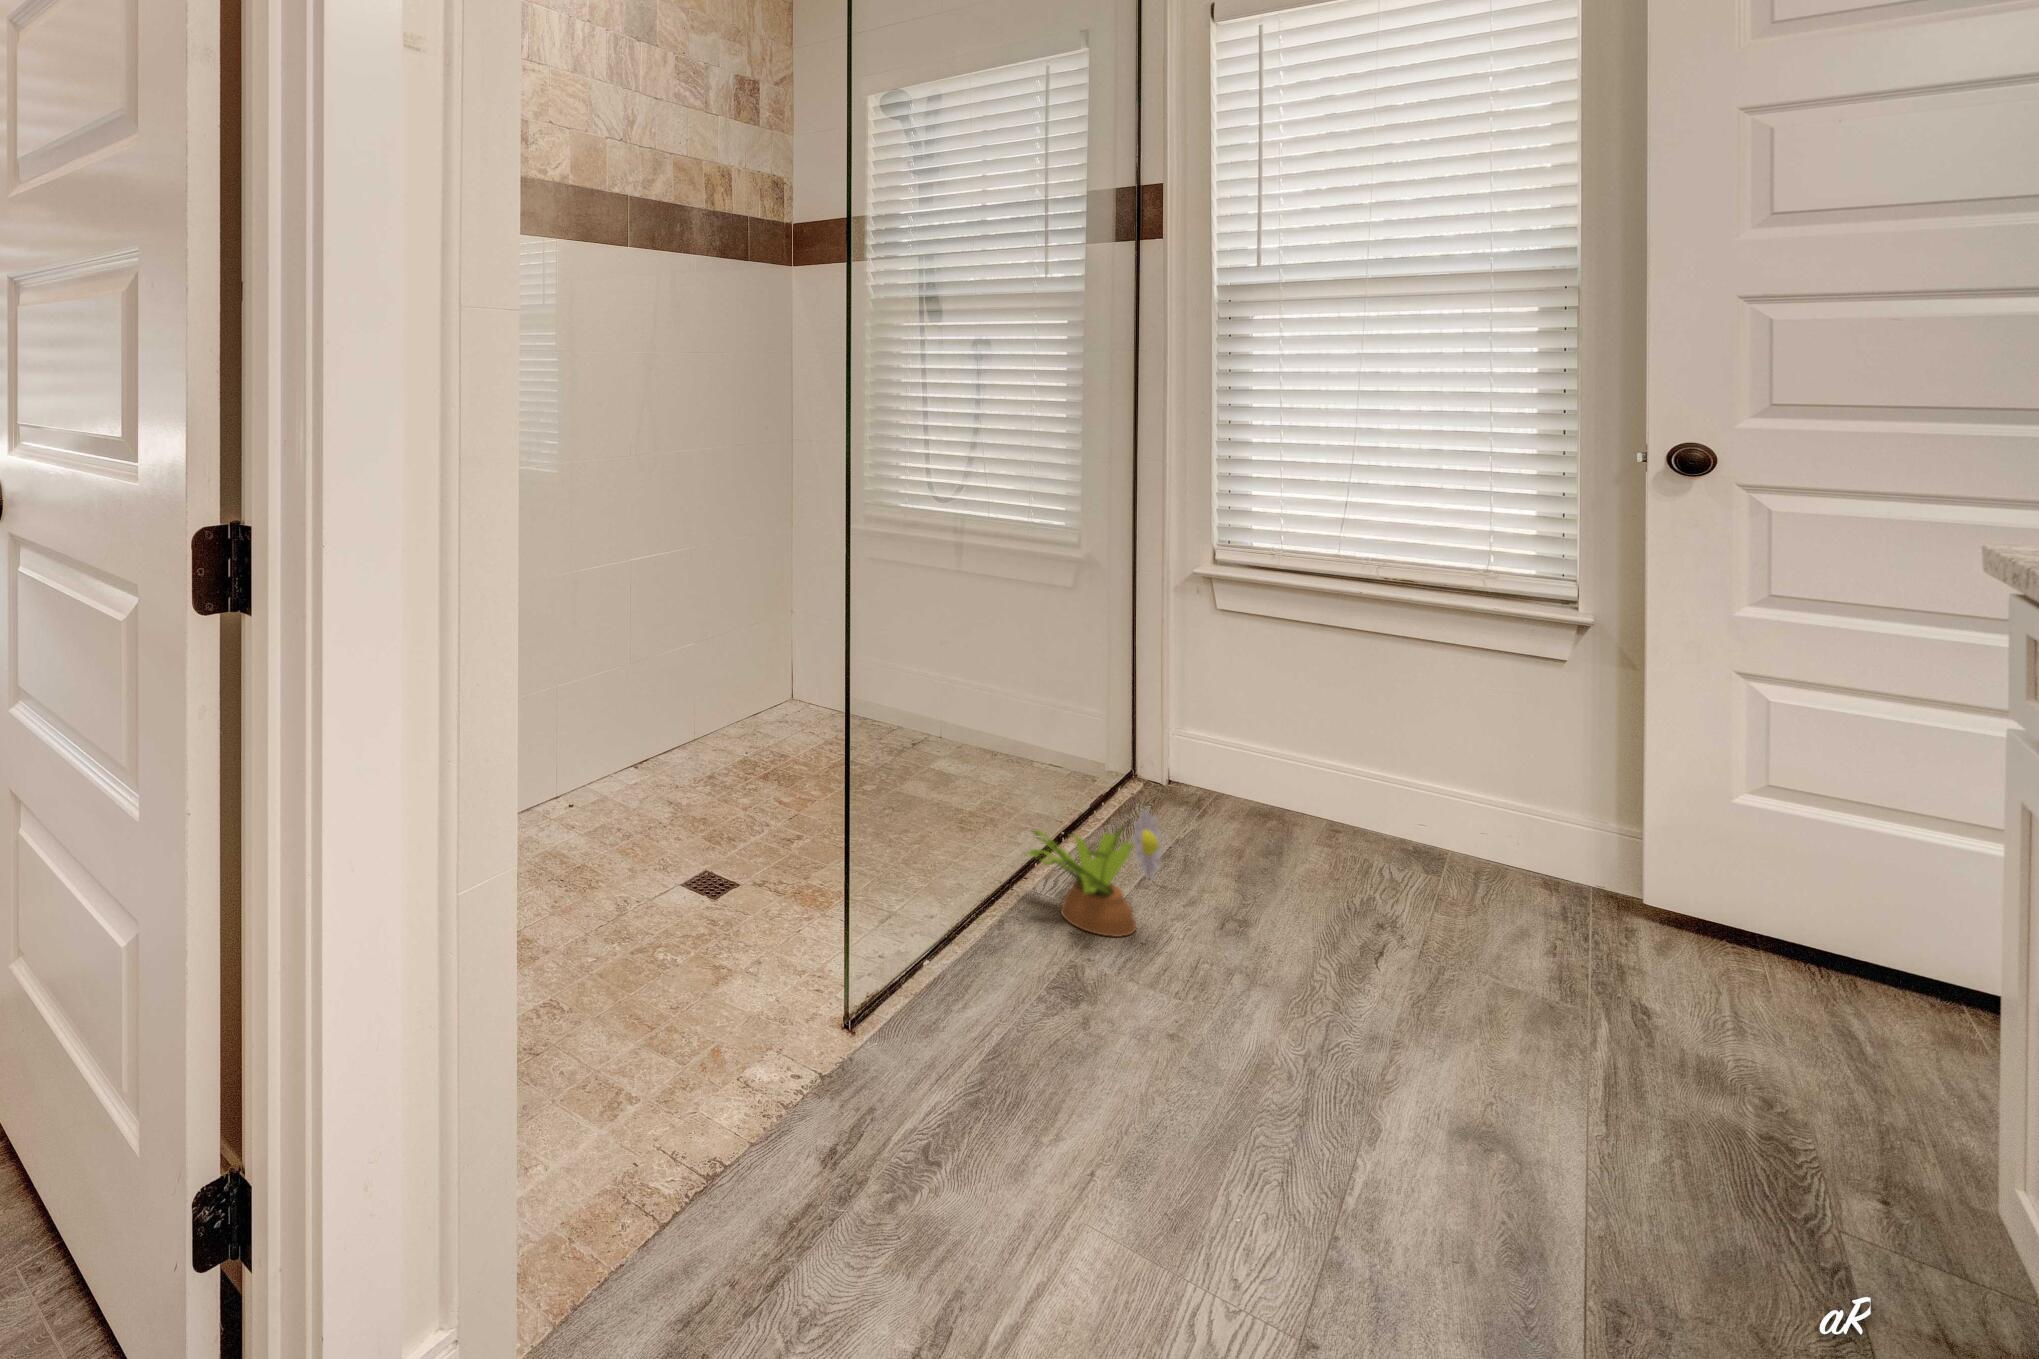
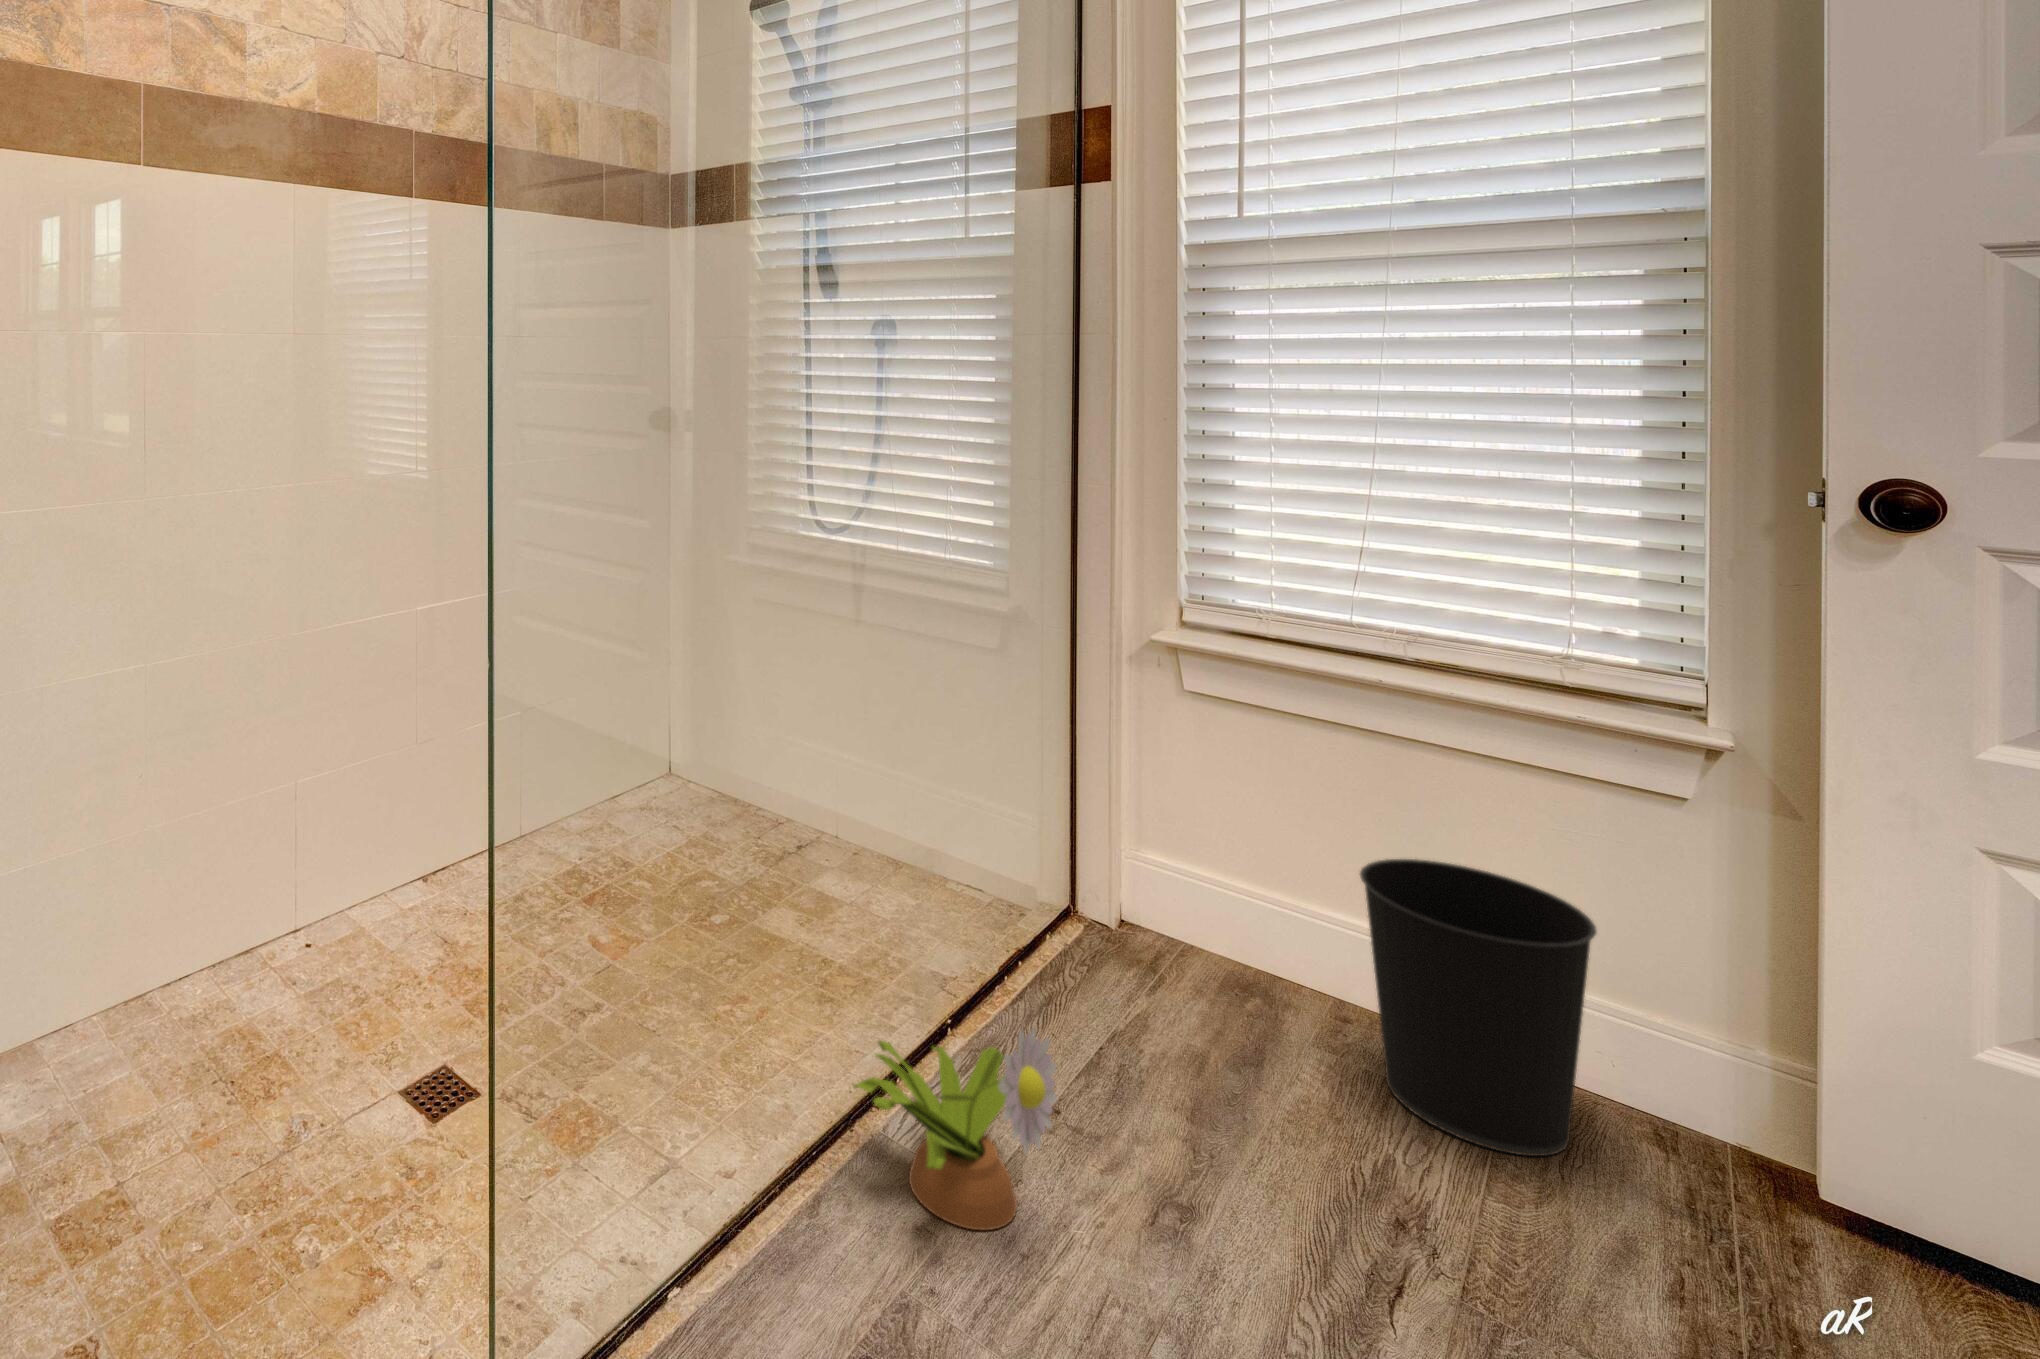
wastebasket: none [1347,712,1505,894] -> present [1360,859,1596,1156]

